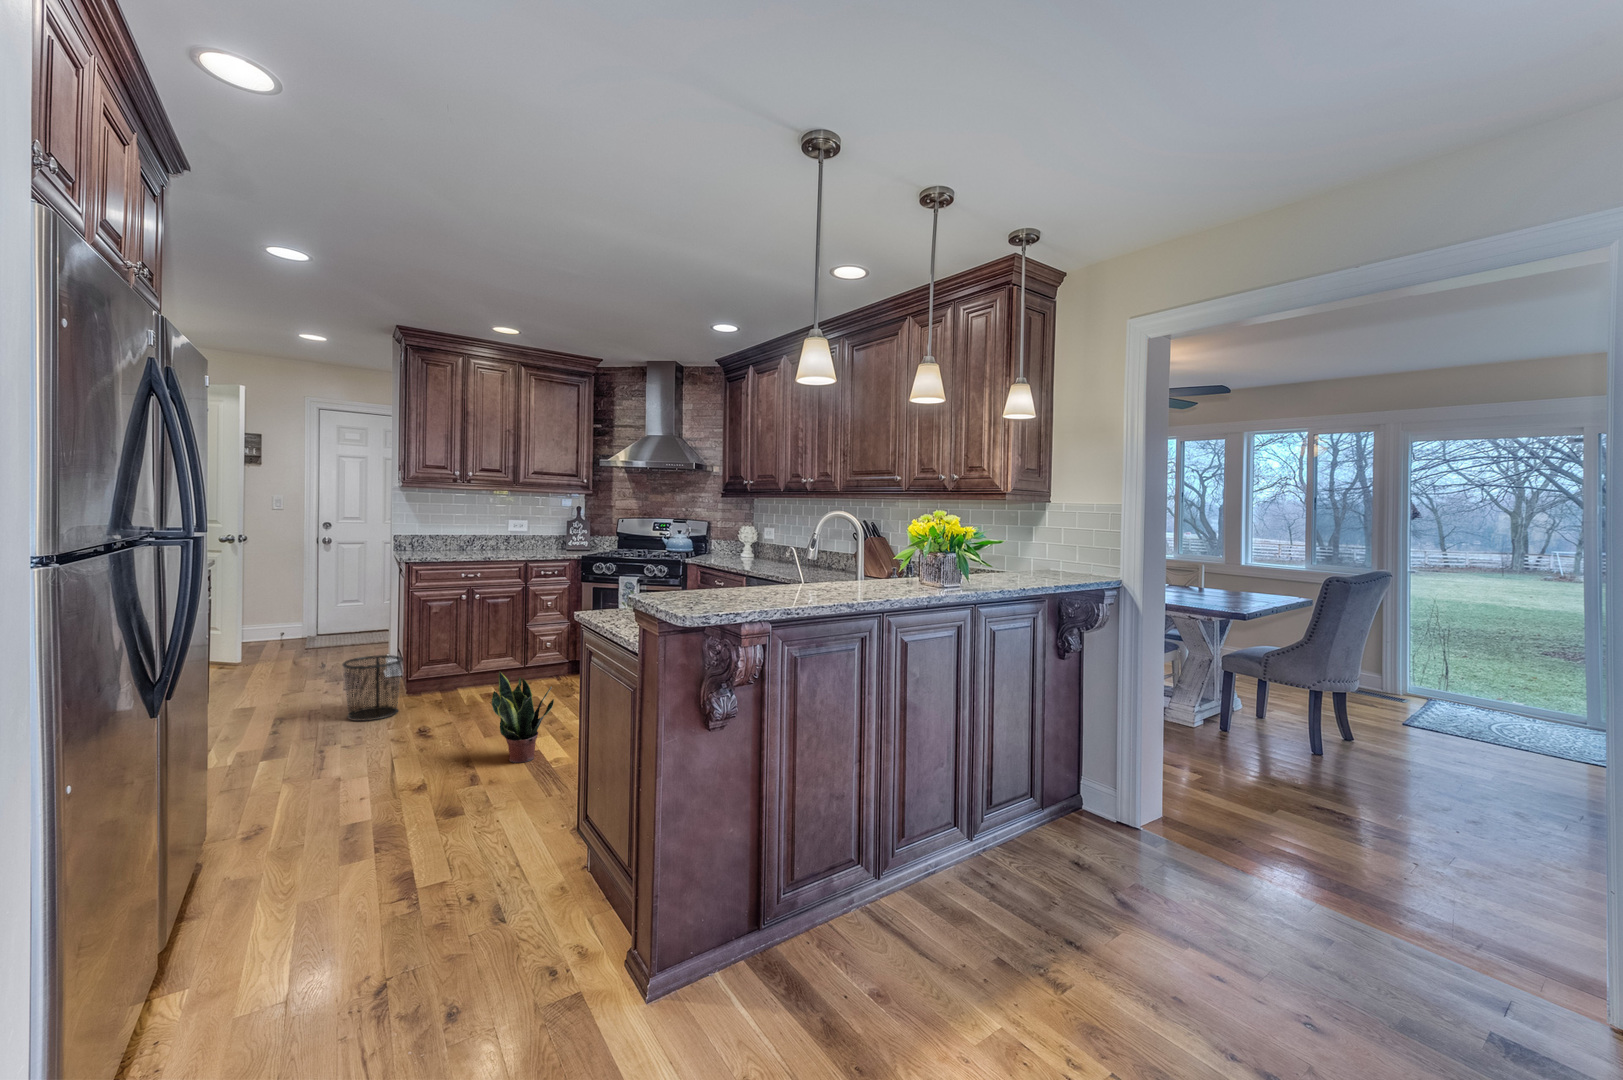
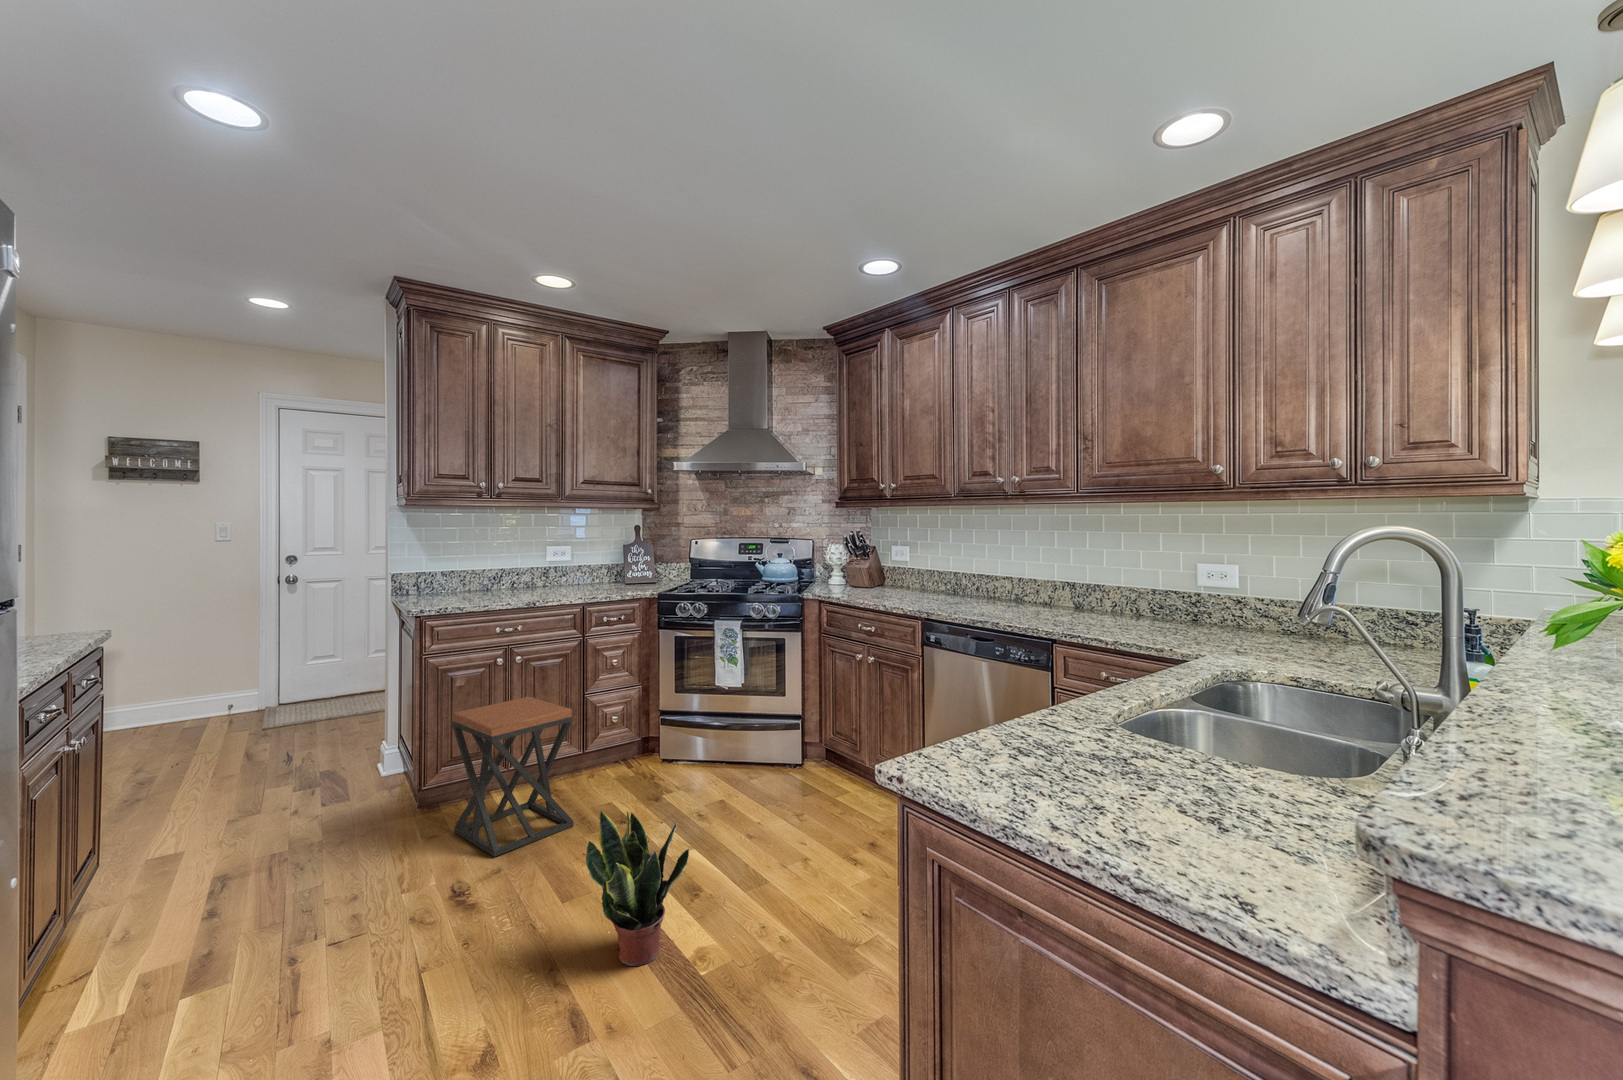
stool: none [427,620,507,717] -> present [452,697,574,857]
waste bin: present [342,655,403,721] -> none [324,761,418,874]

